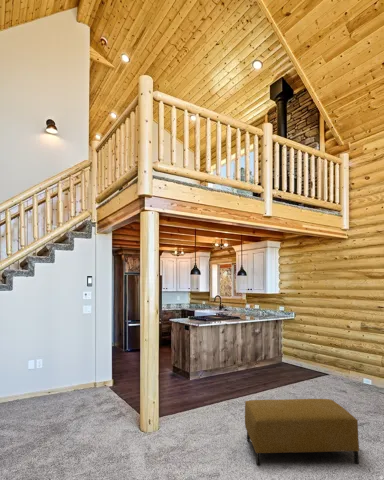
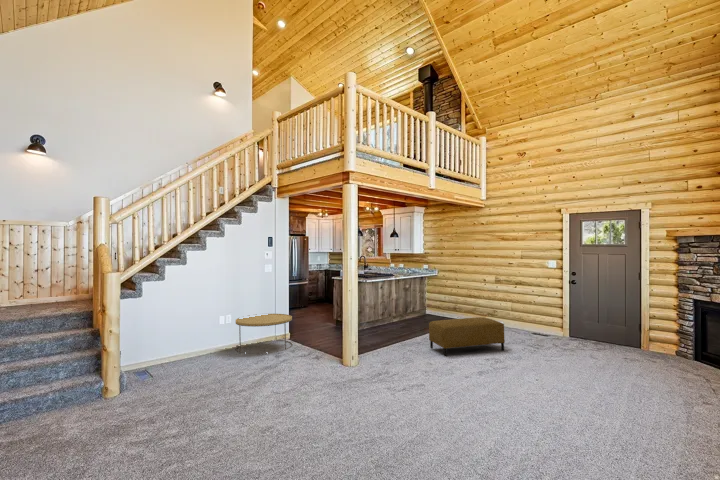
coffee table: none [15,362,88,421] -> present [236,314,292,353]

